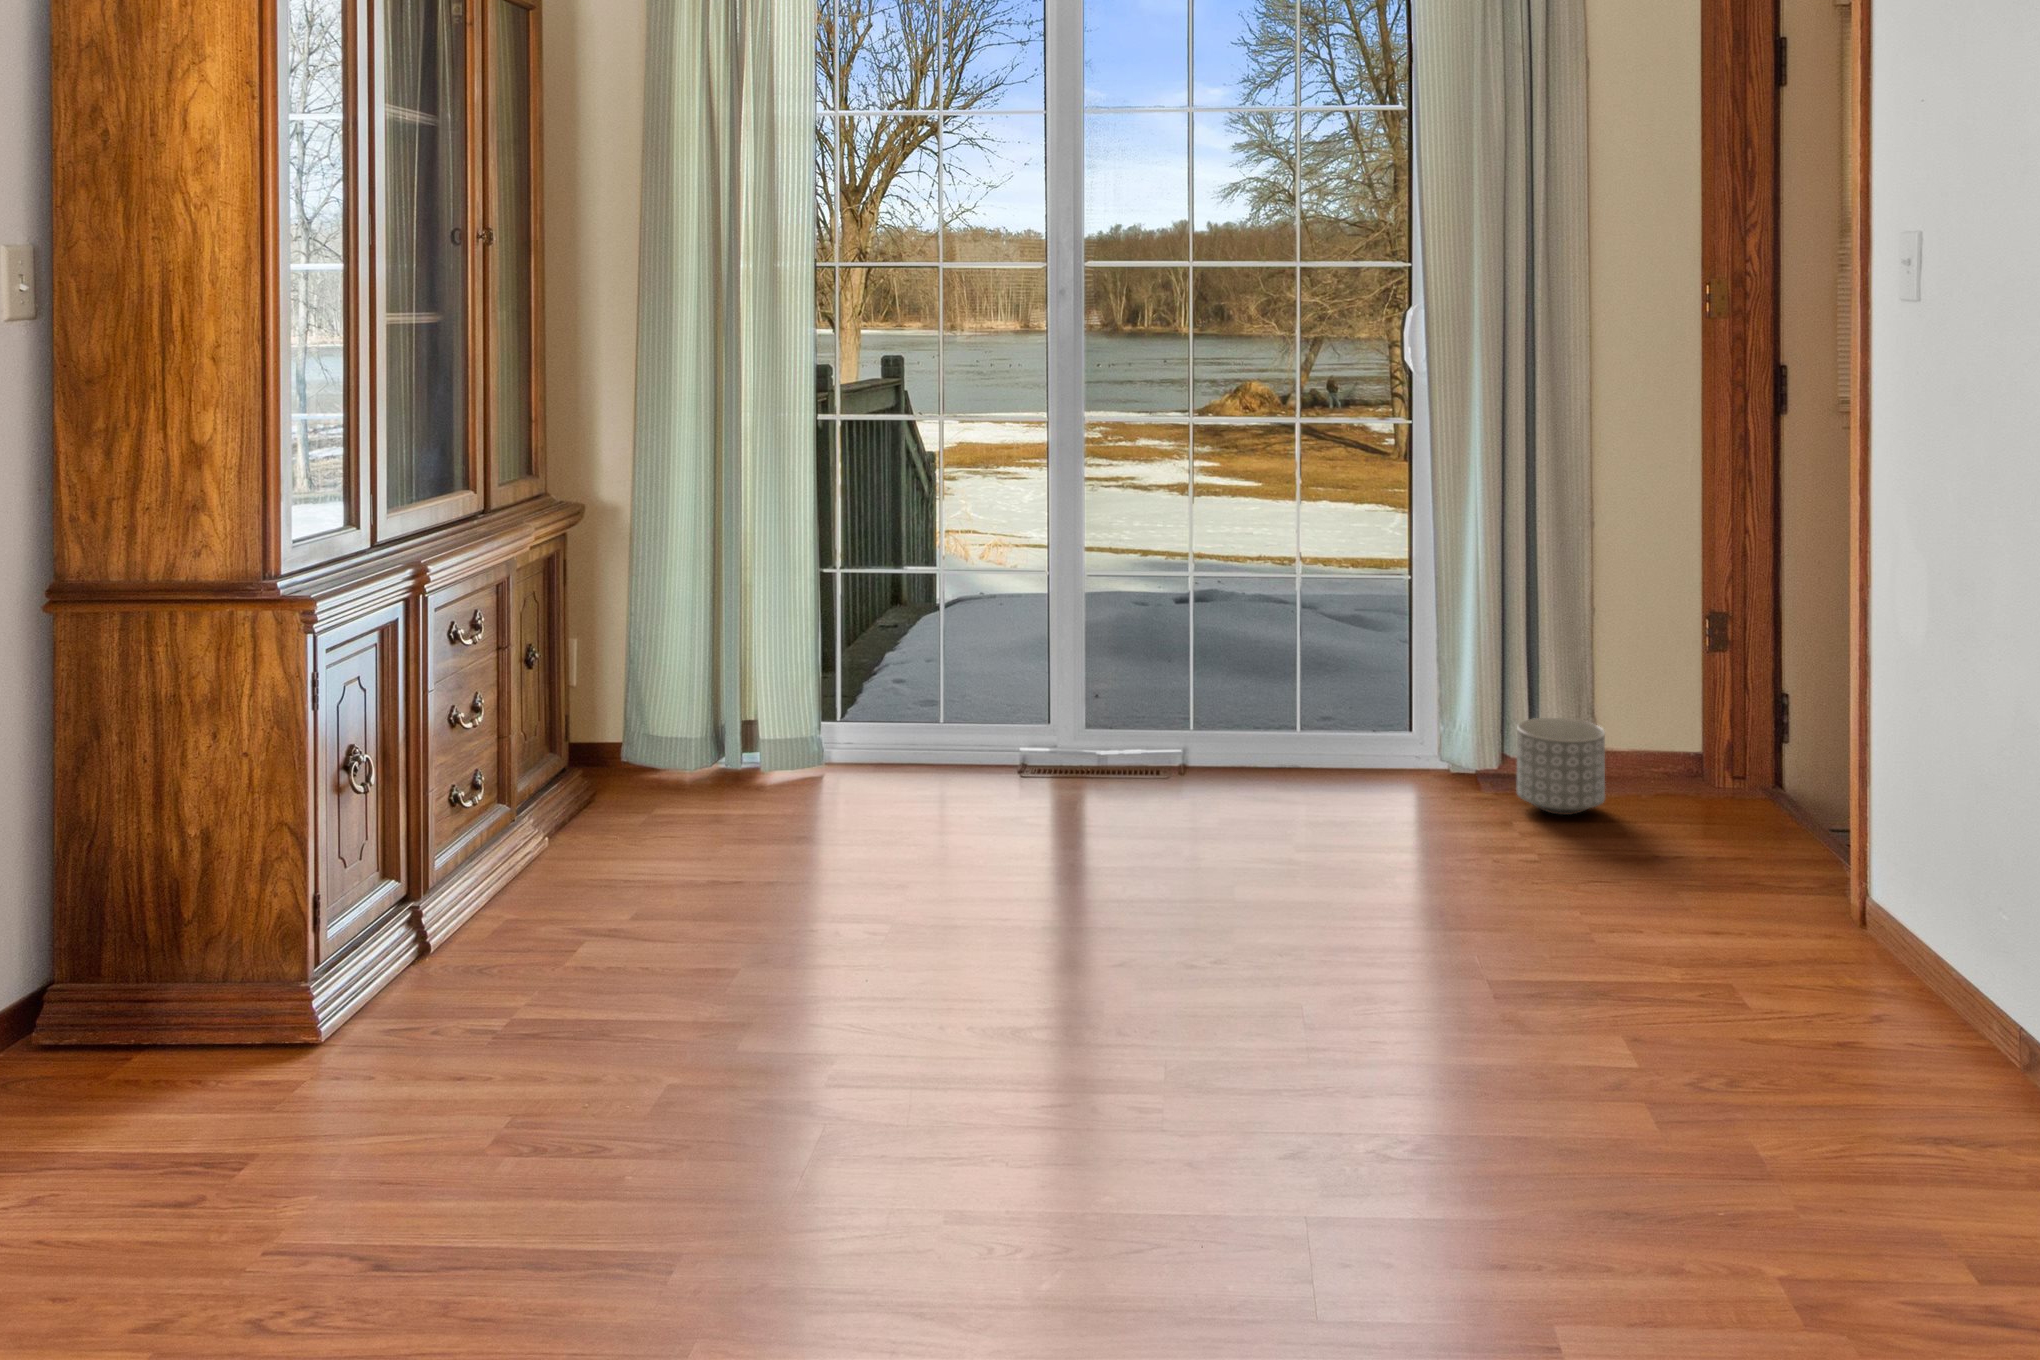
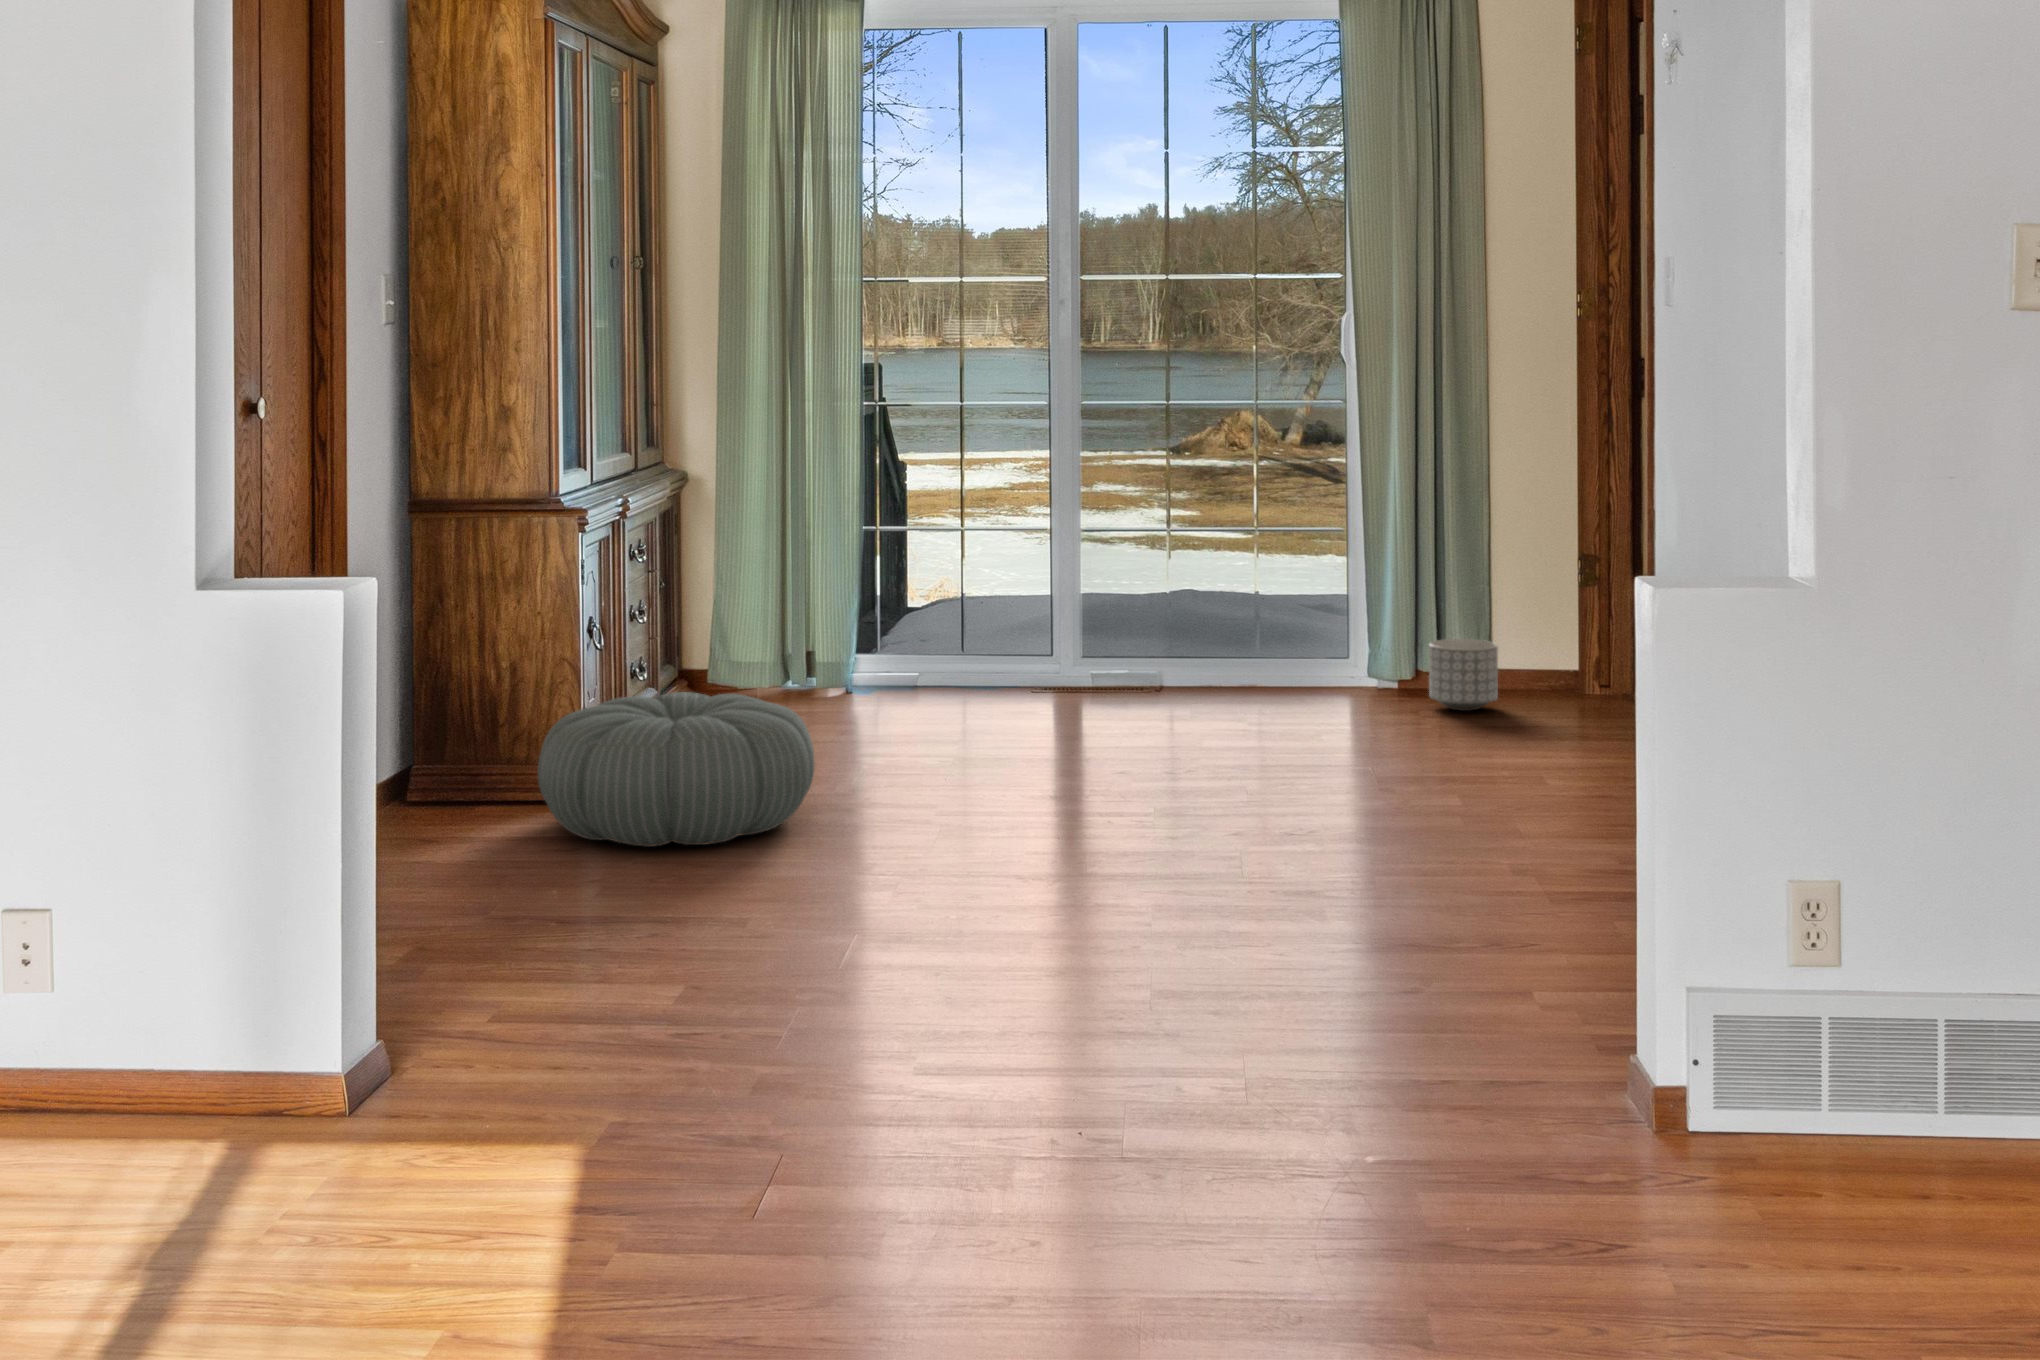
pouf: none [142,887,629,1218] -> present [538,692,815,847]

